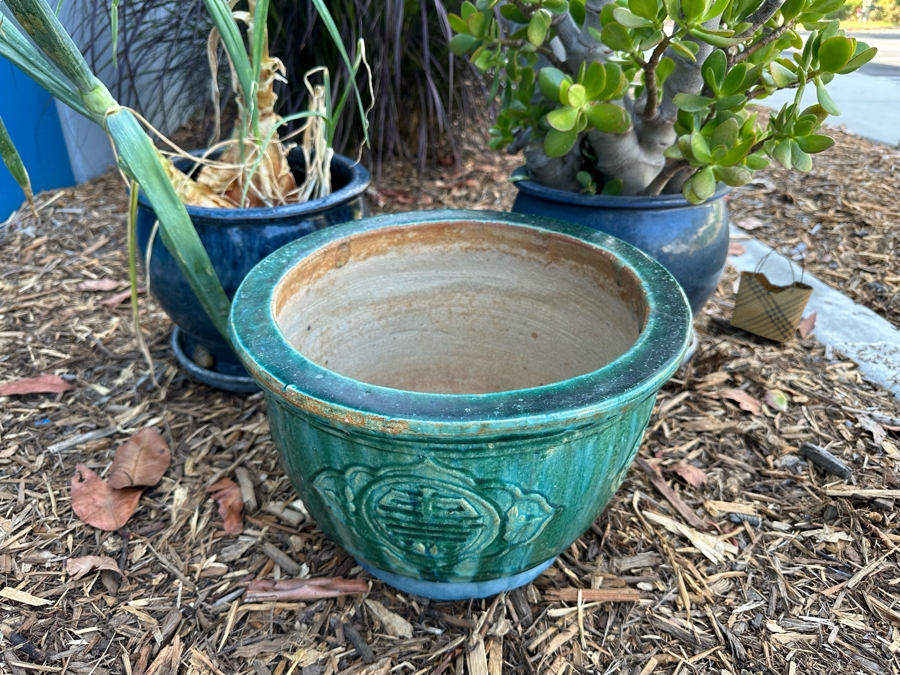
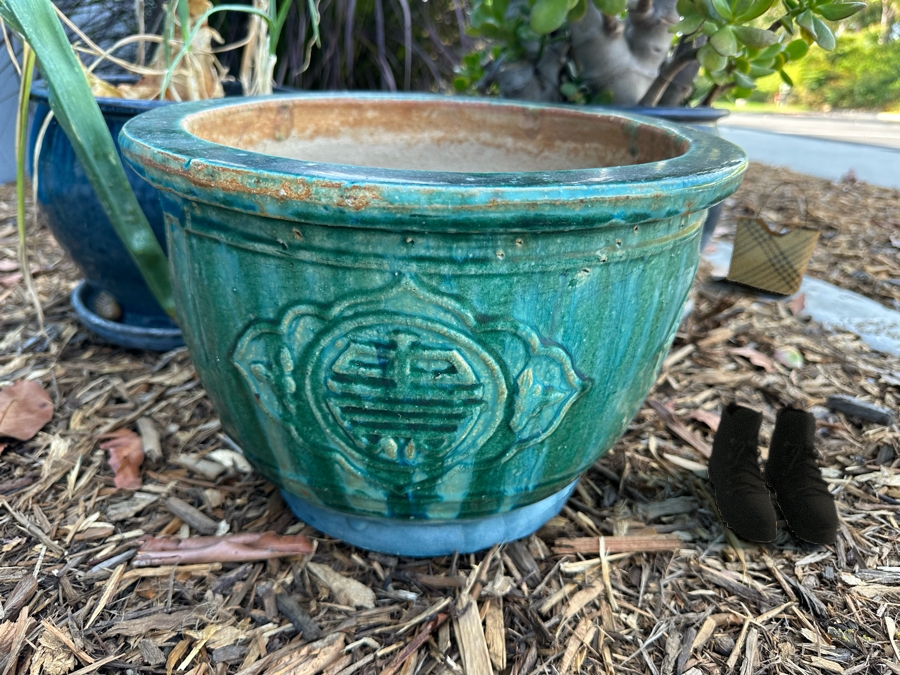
boots: none [676,476,771,599] -> present [707,401,838,545]

